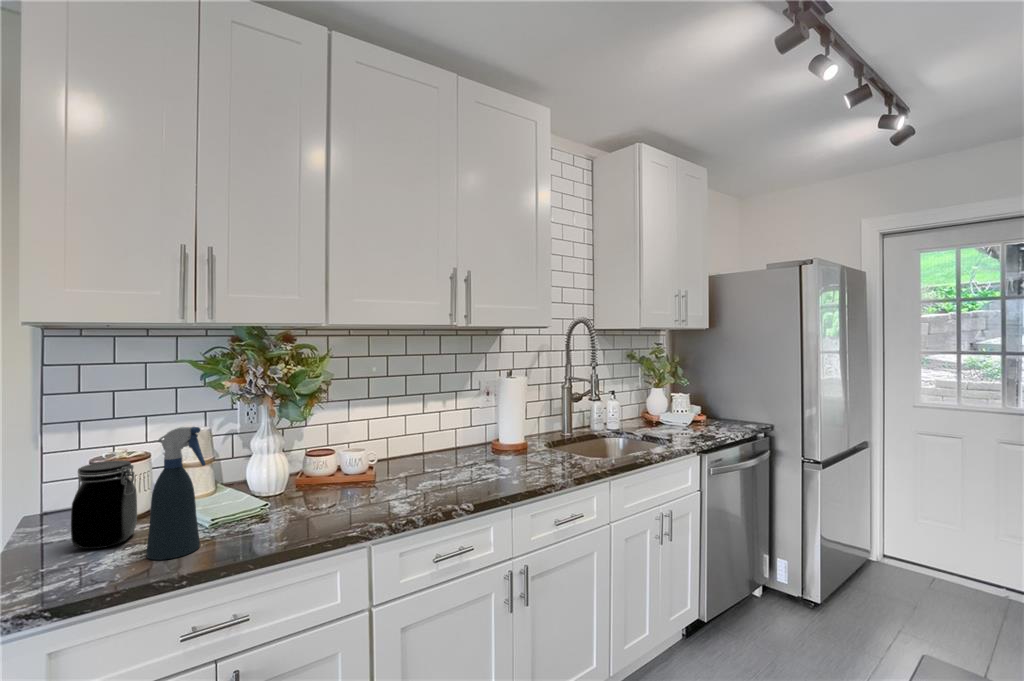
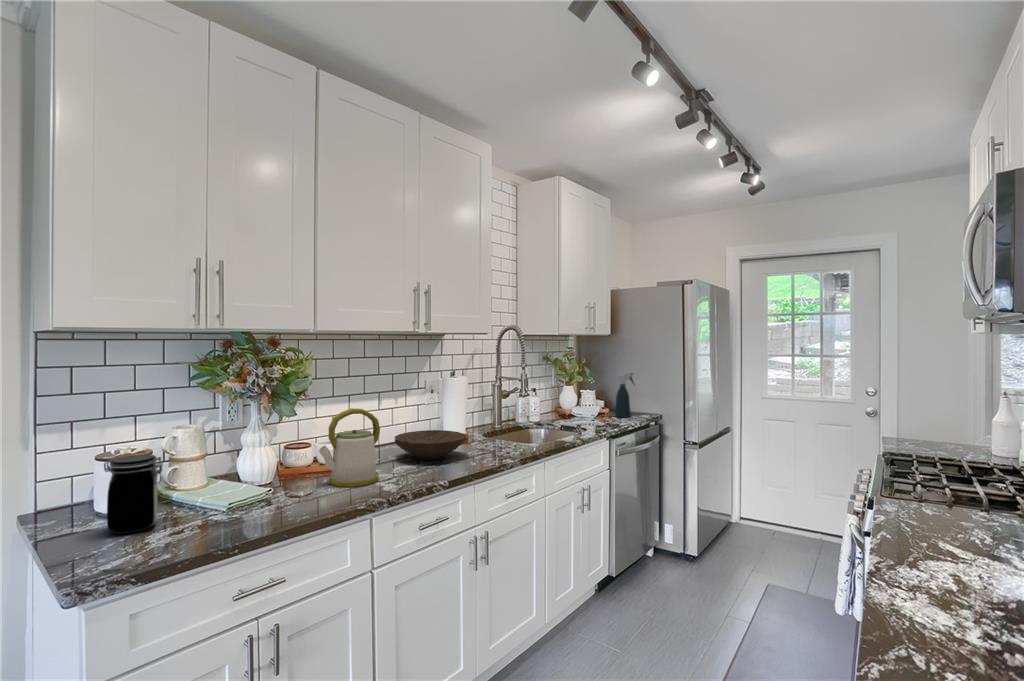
kettle: none [329,413,399,504] -> present [319,408,380,487]
spray bottle: present [146,427,206,560] -> present [615,373,635,417]
wooden bowl: none [430,438,511,473] -> present [395,430,466,460]

